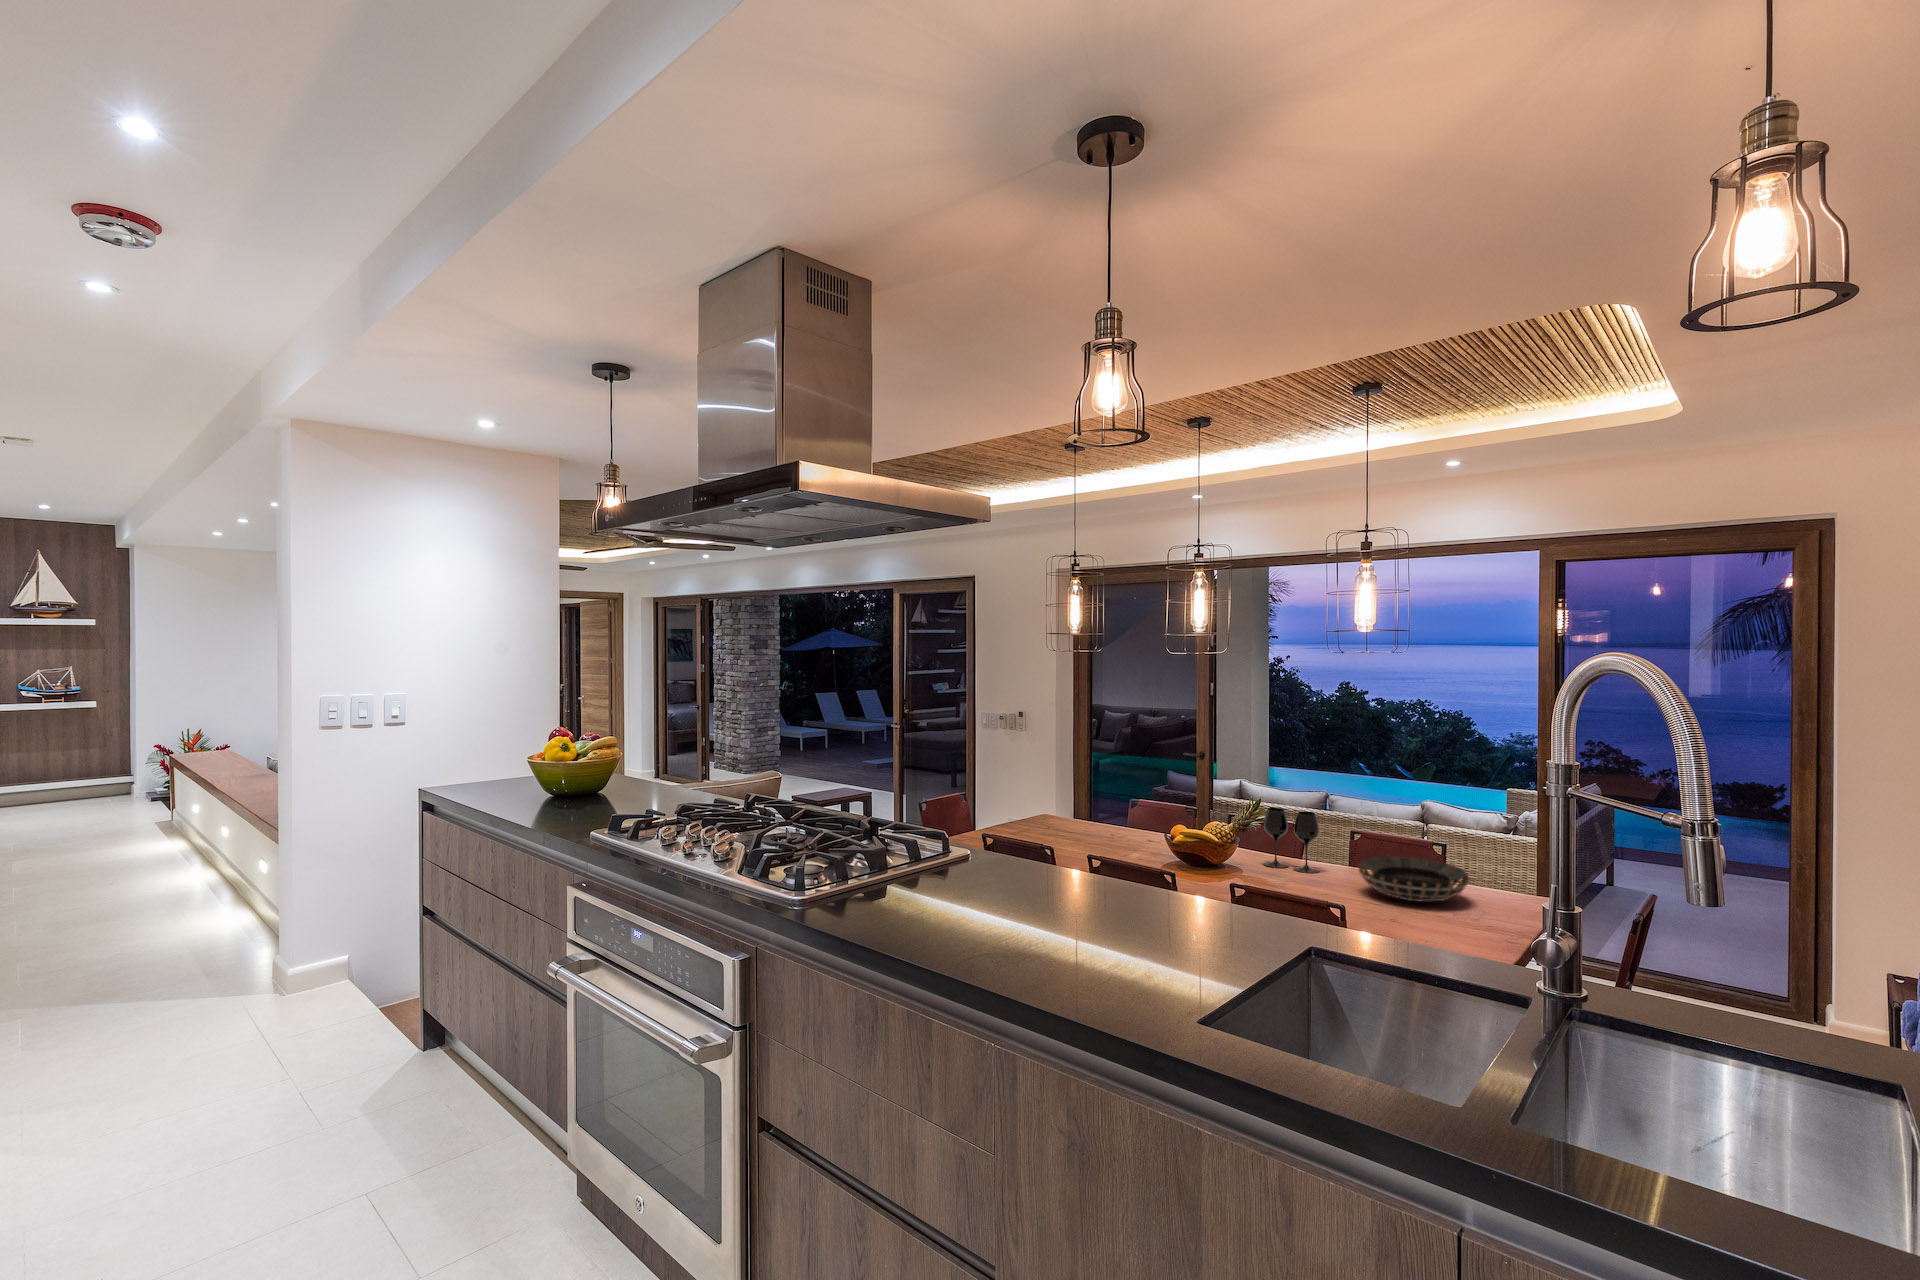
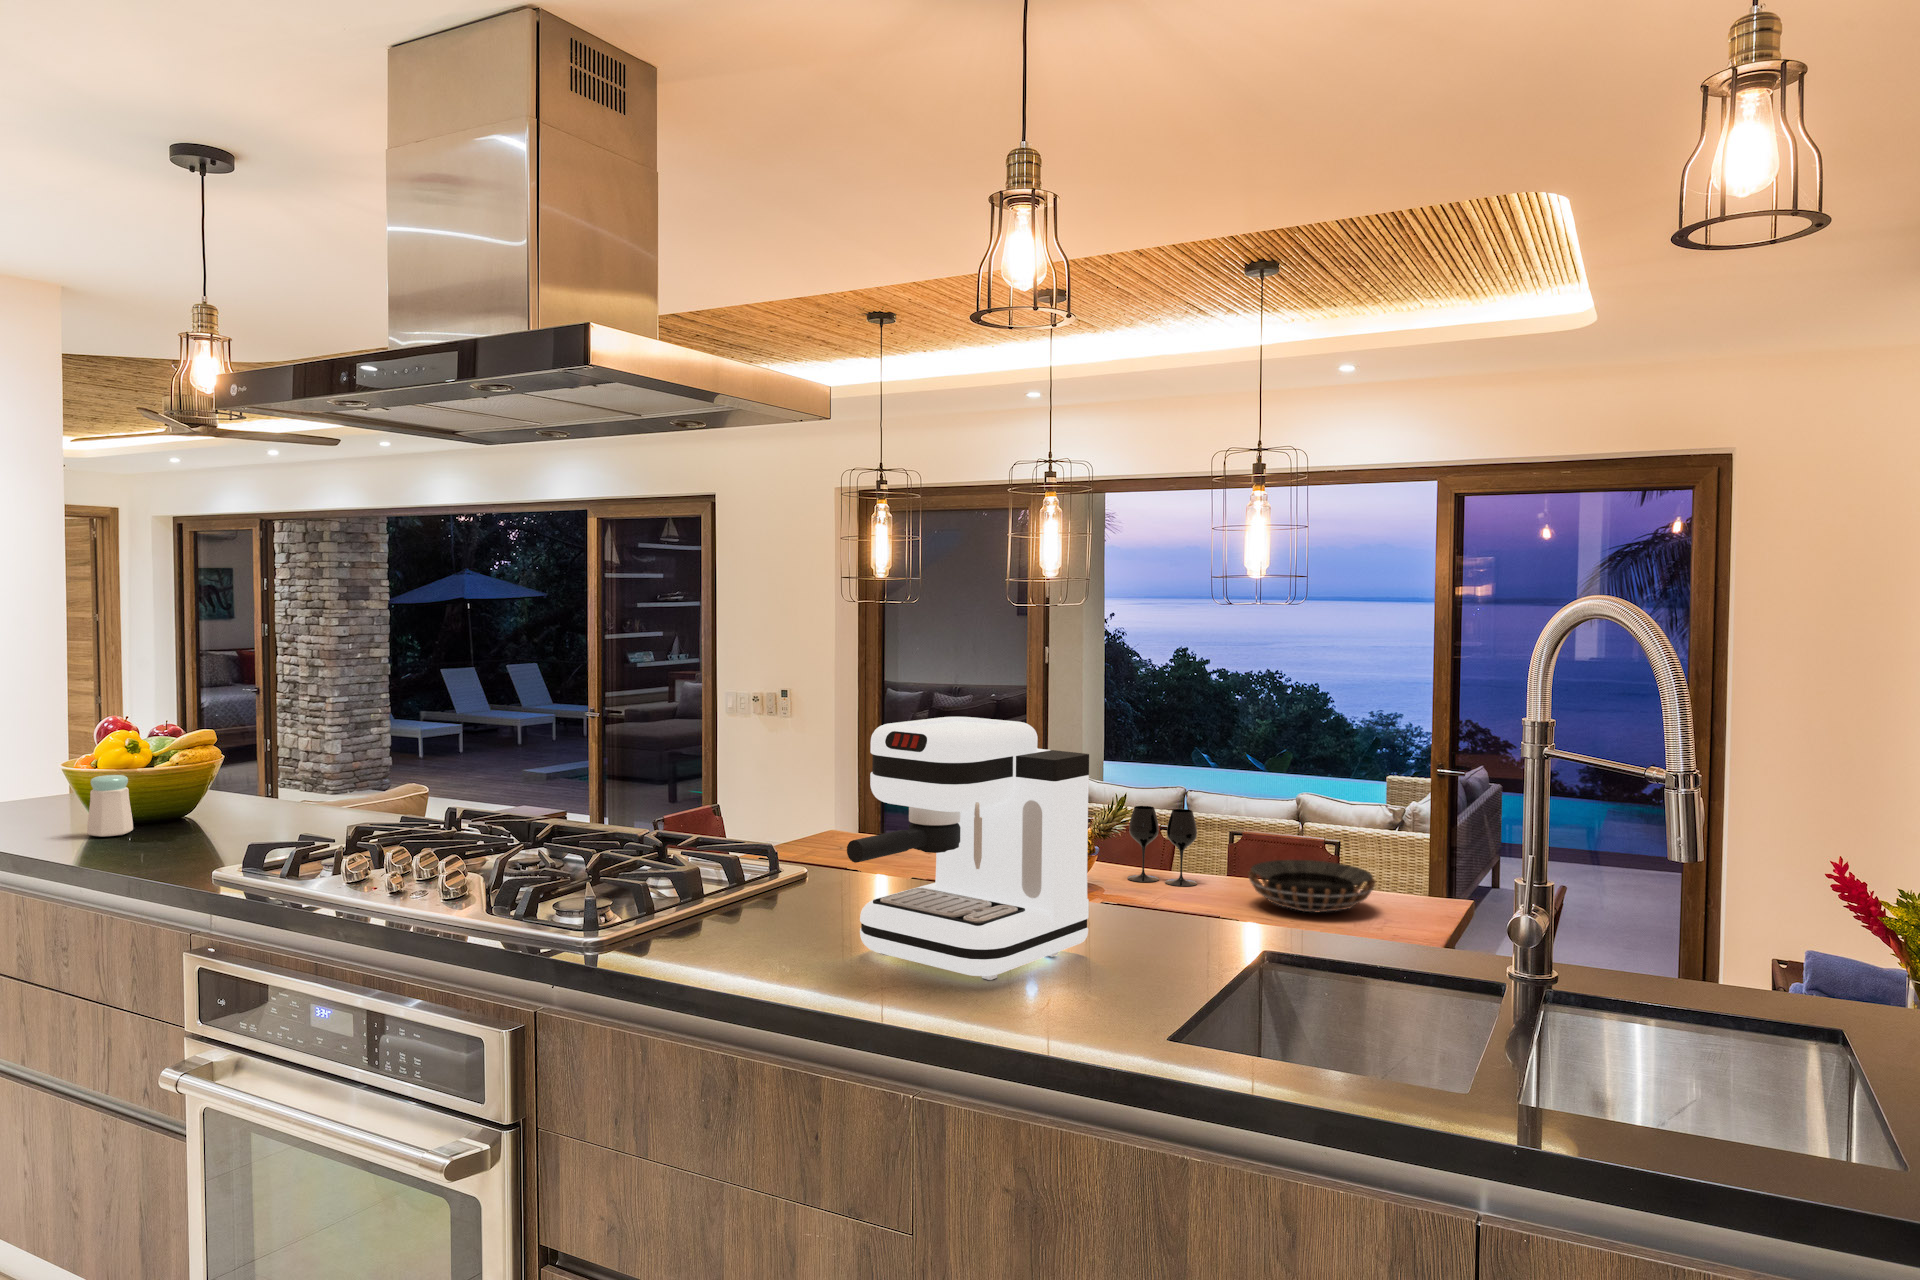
coffee maker: none [962,743,1161,952] -> present [847,717,1089,980]
salt shaker: none [533,766,560,806] -> present [87,775,133,837]

